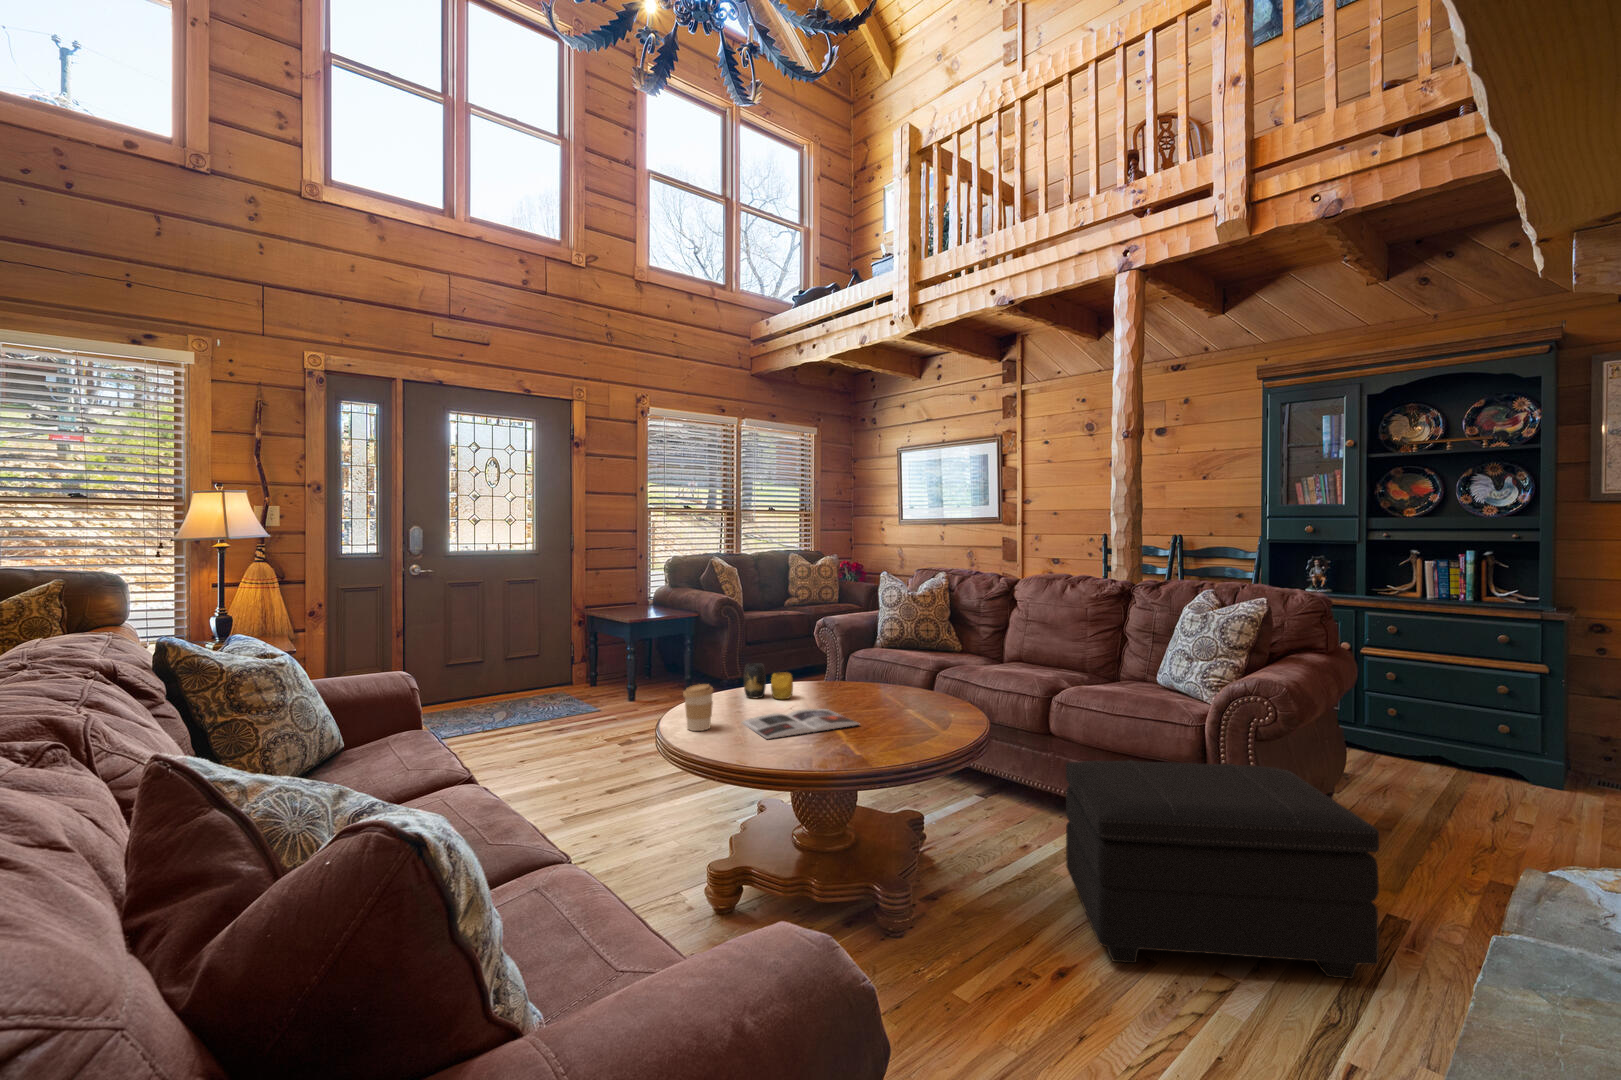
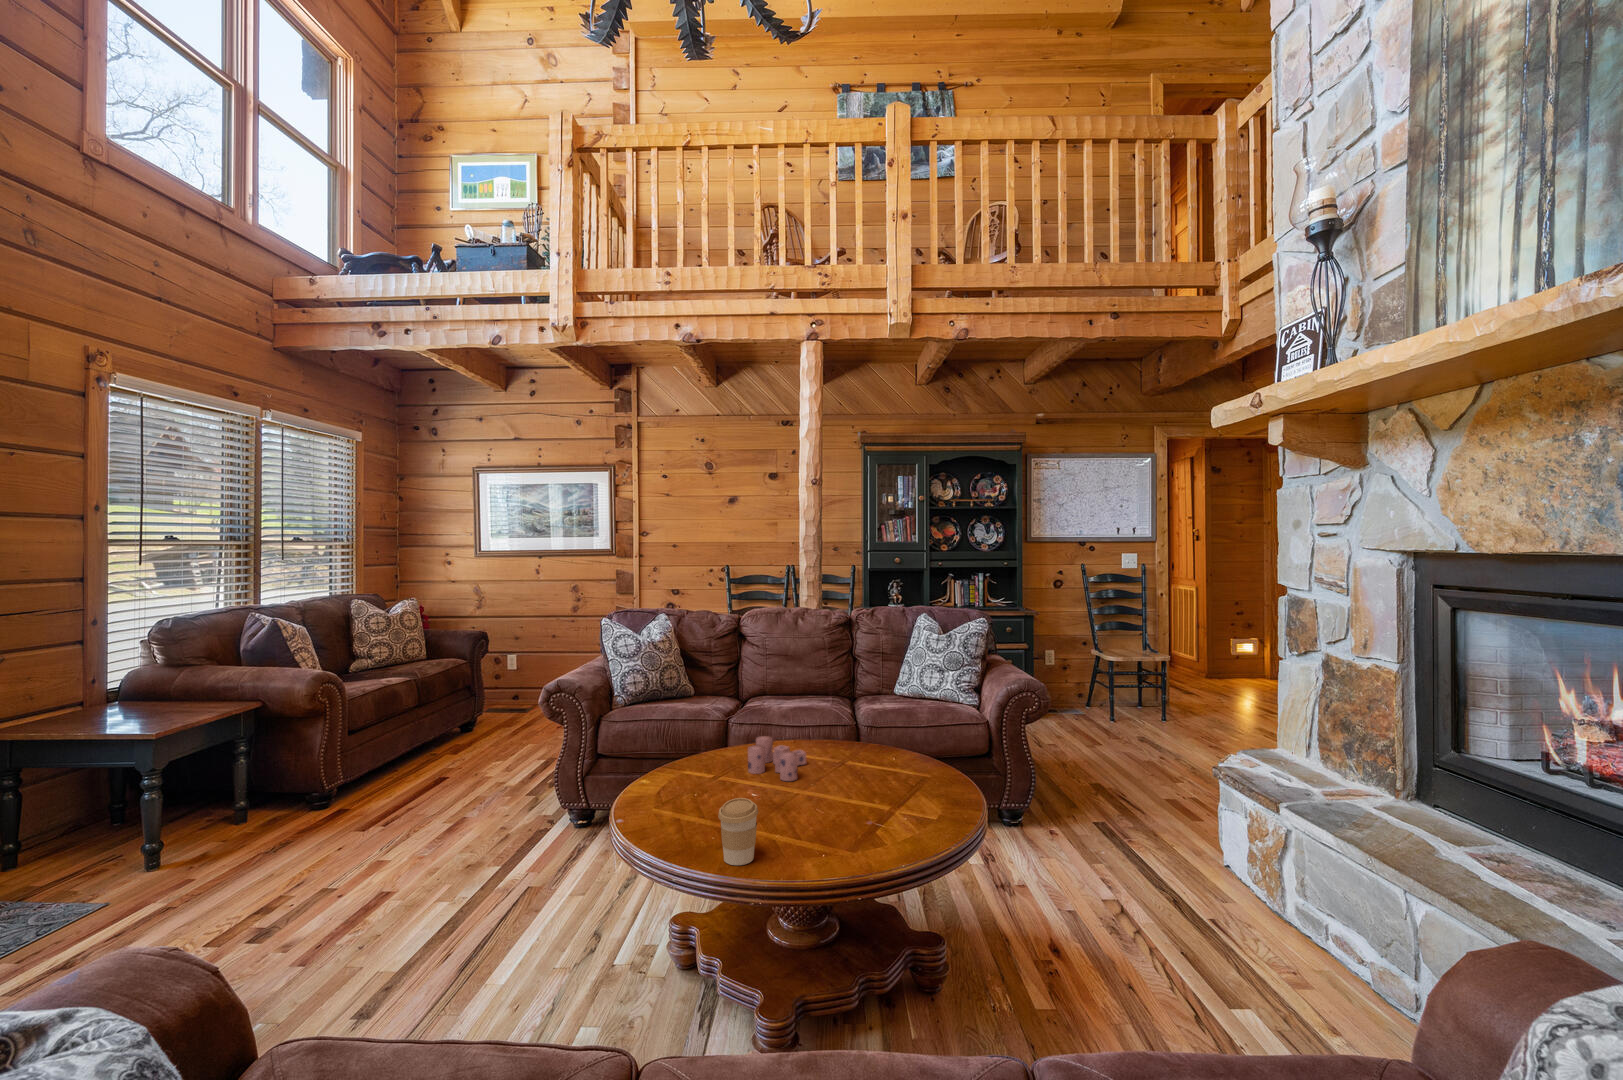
vase: present [744,663,793,699] -> none [669,754,726,802]
candle: none [833,671,888,706] -> present [748,736,806,781]
magazine: present [741,709,860,739] -> none [757,789,858,844]
footstool: present [1066,760,1379,979] -> none [969,745,1176,932]

